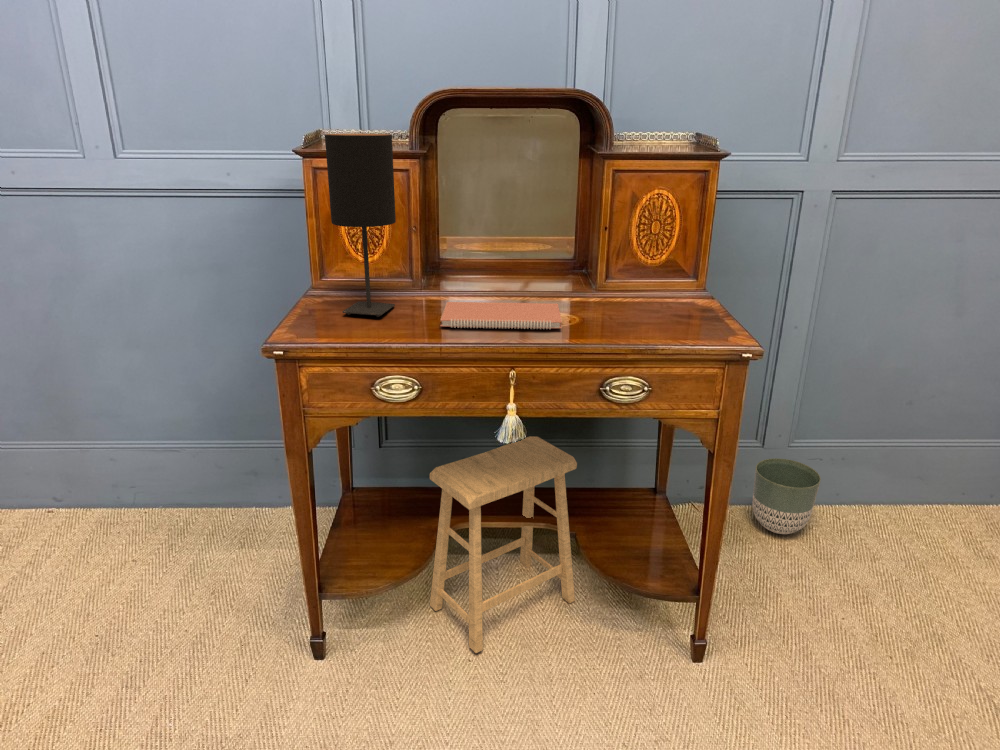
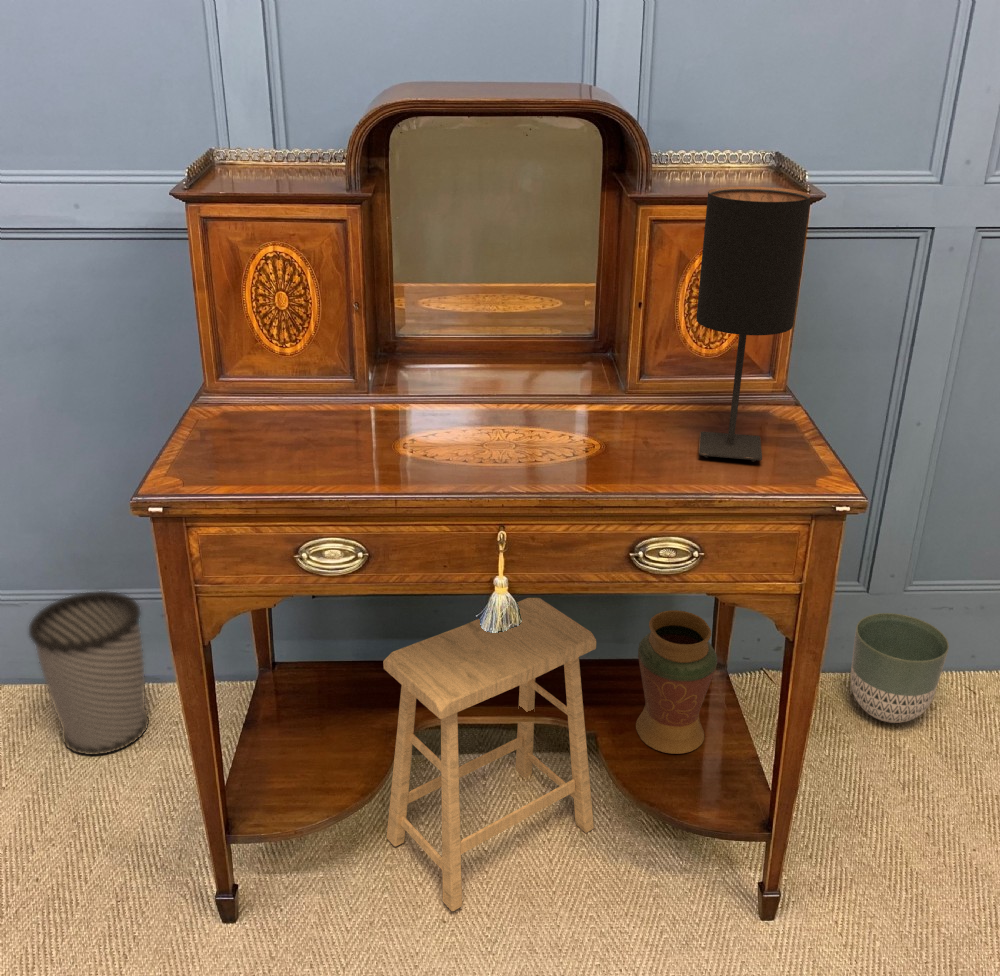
table lamp: present [325,134,396,317] -> present [696,186,811,462]
notebook: present [440,302,562,329] -> none [395,418,573,468]
wastebasket: none [186,438,266,551] -> present [29,591,149,755]
decorative vase: none [604,447,660,547] -> present [636,610,717,754]

